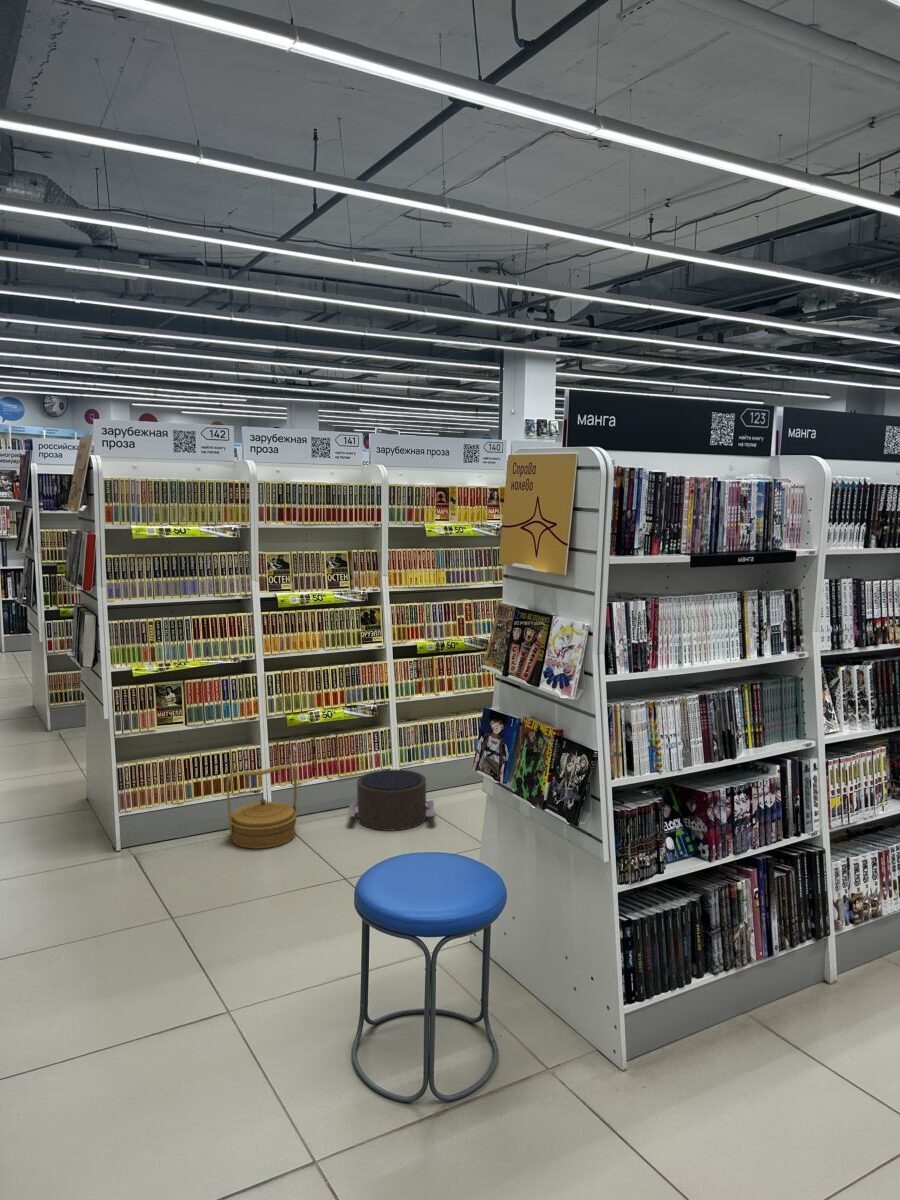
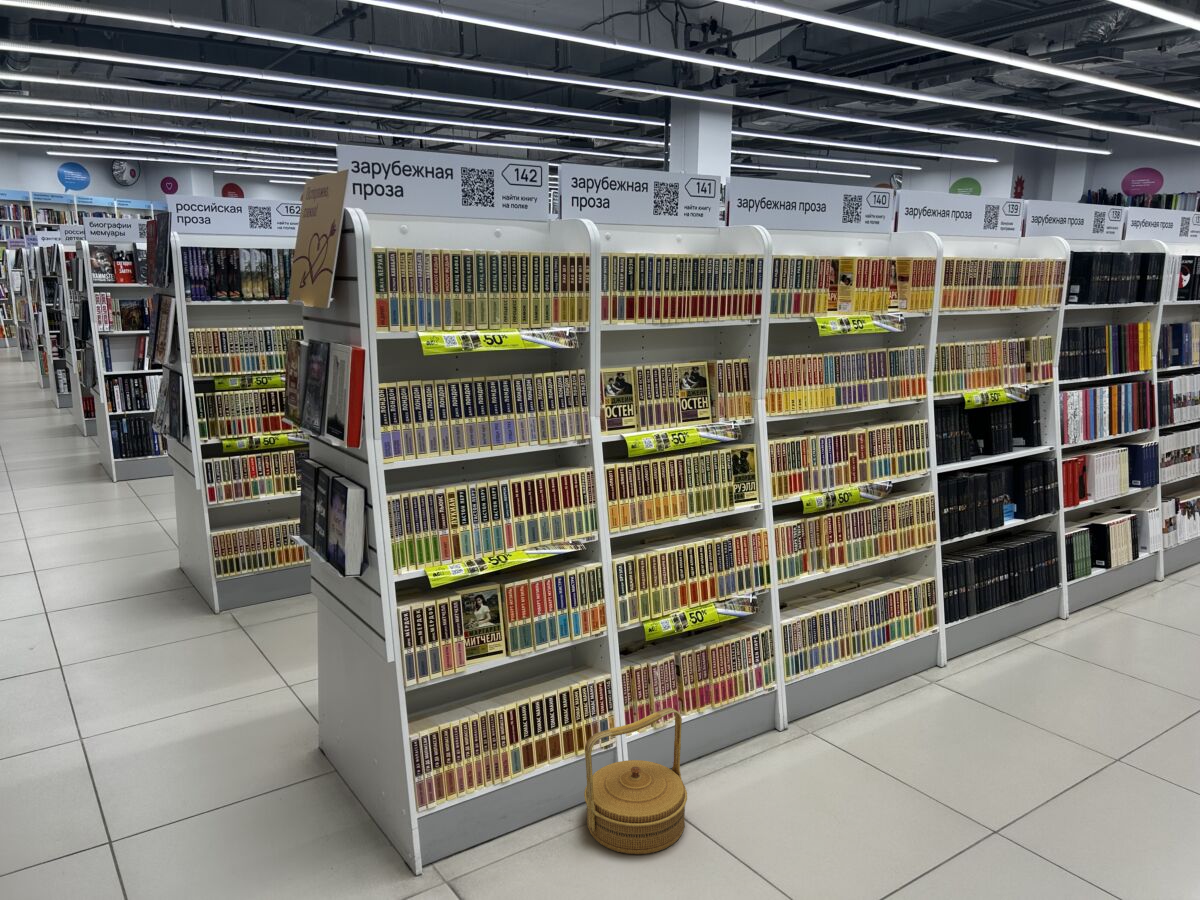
pouf: present [348,769,435,831] -> none [738,690,884,799]

